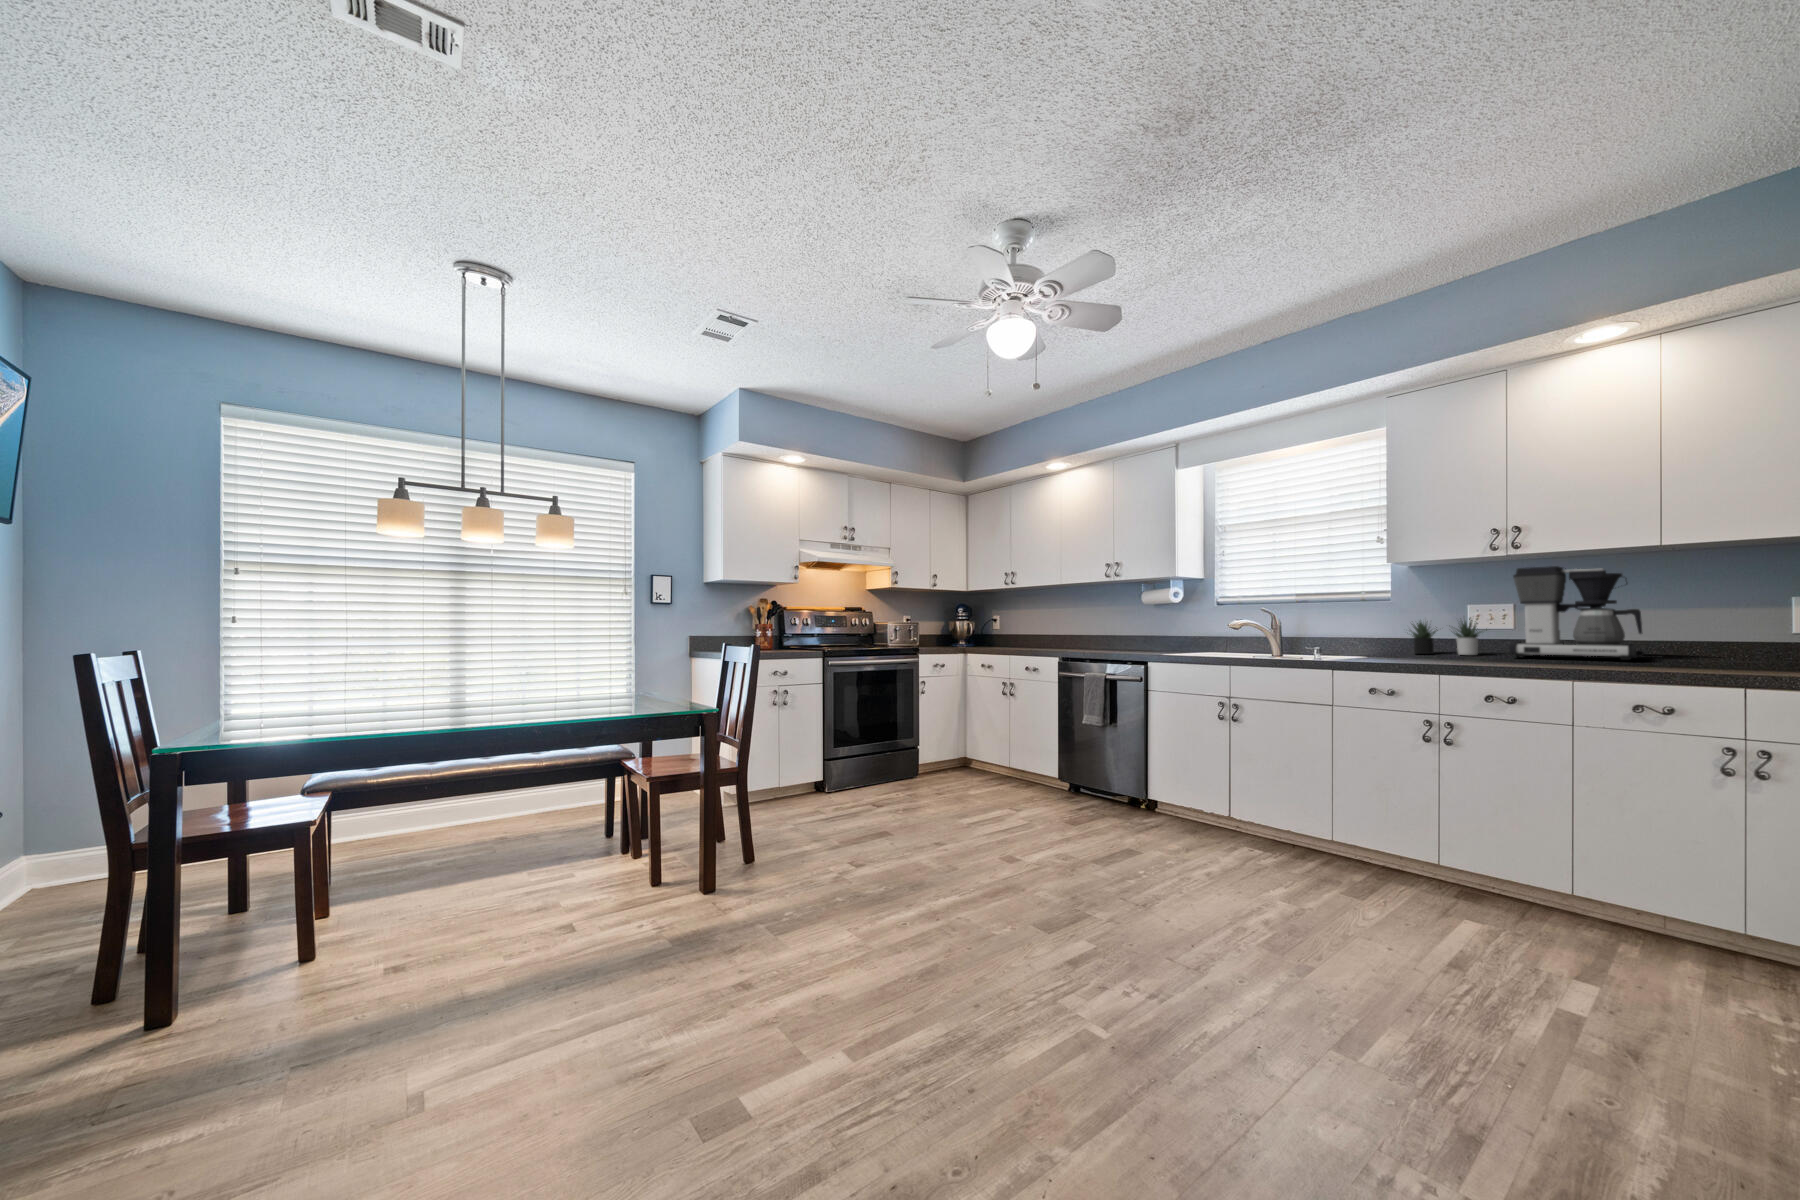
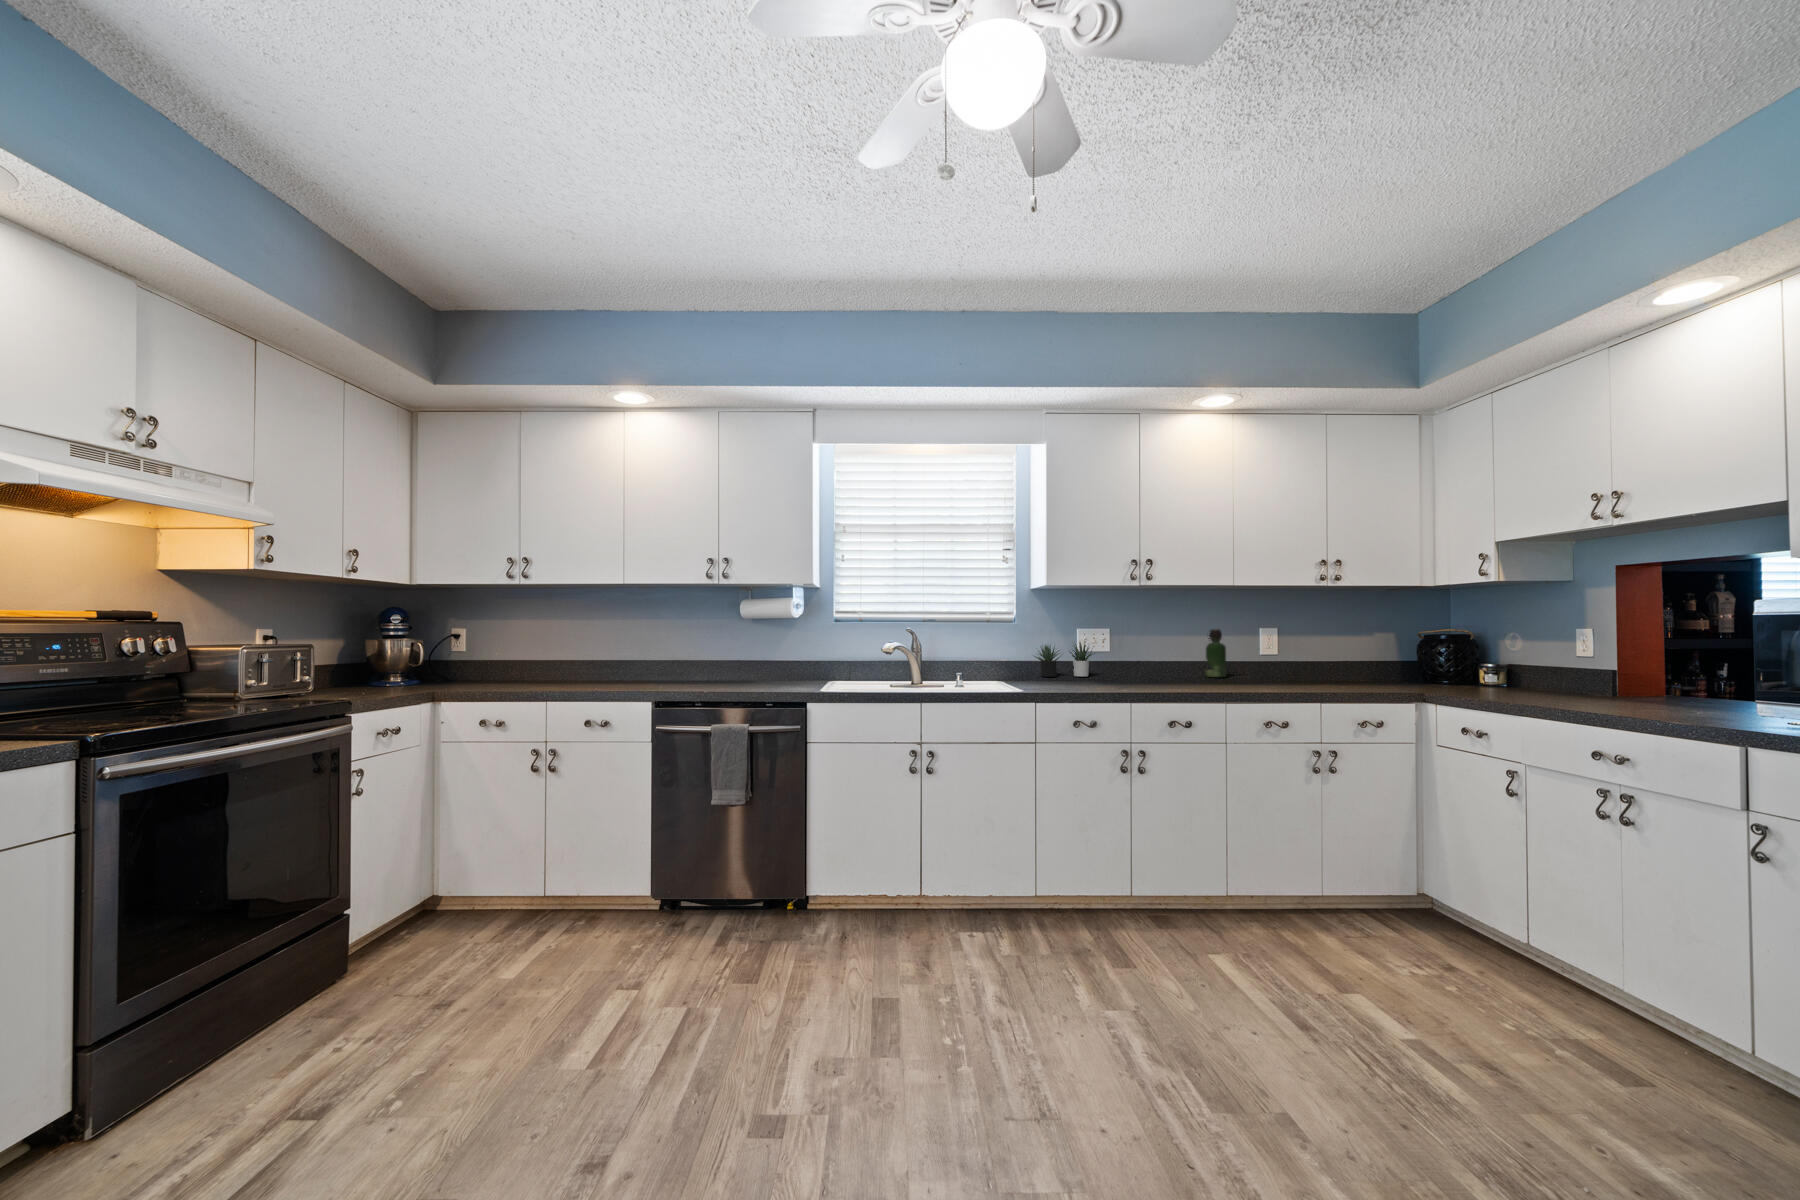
coffee maker: present [1509,566,1643,660] -> none [1107,600,1196,678]
bottle: none [1675,598,1717,662] -> present [1204,629,1227,677]

